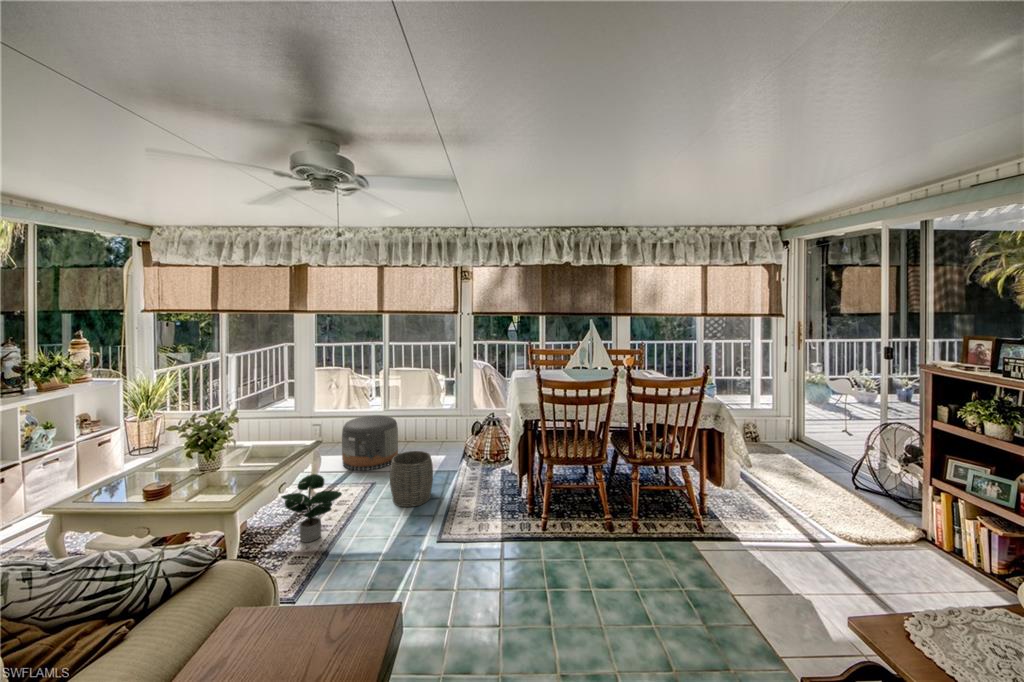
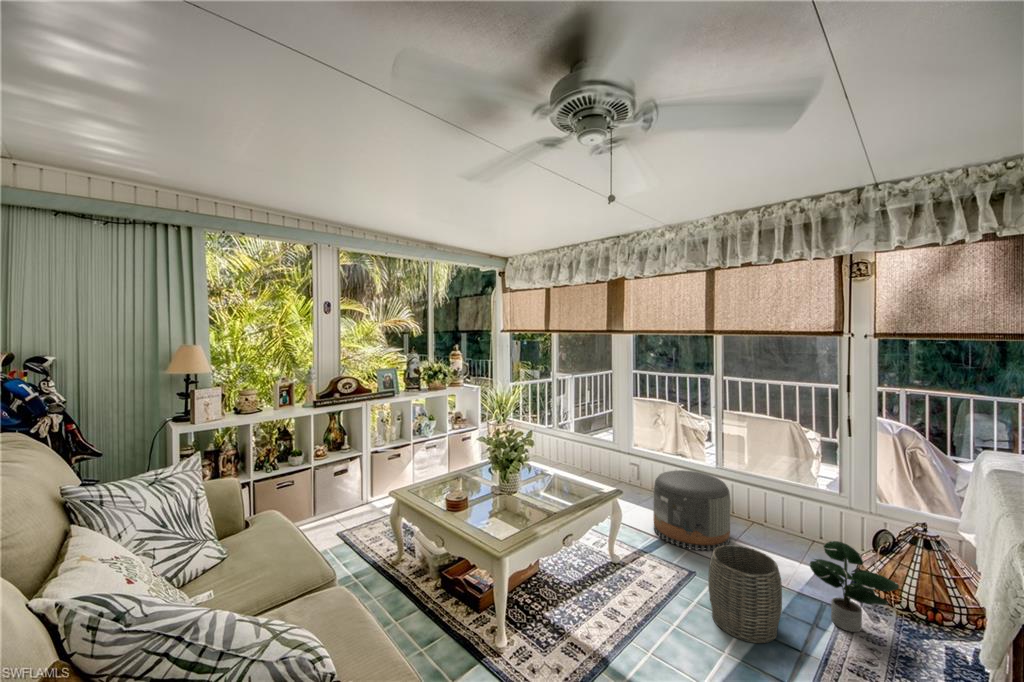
potted plant: present [281,474,342,542] -> present [810,541,899,632]

